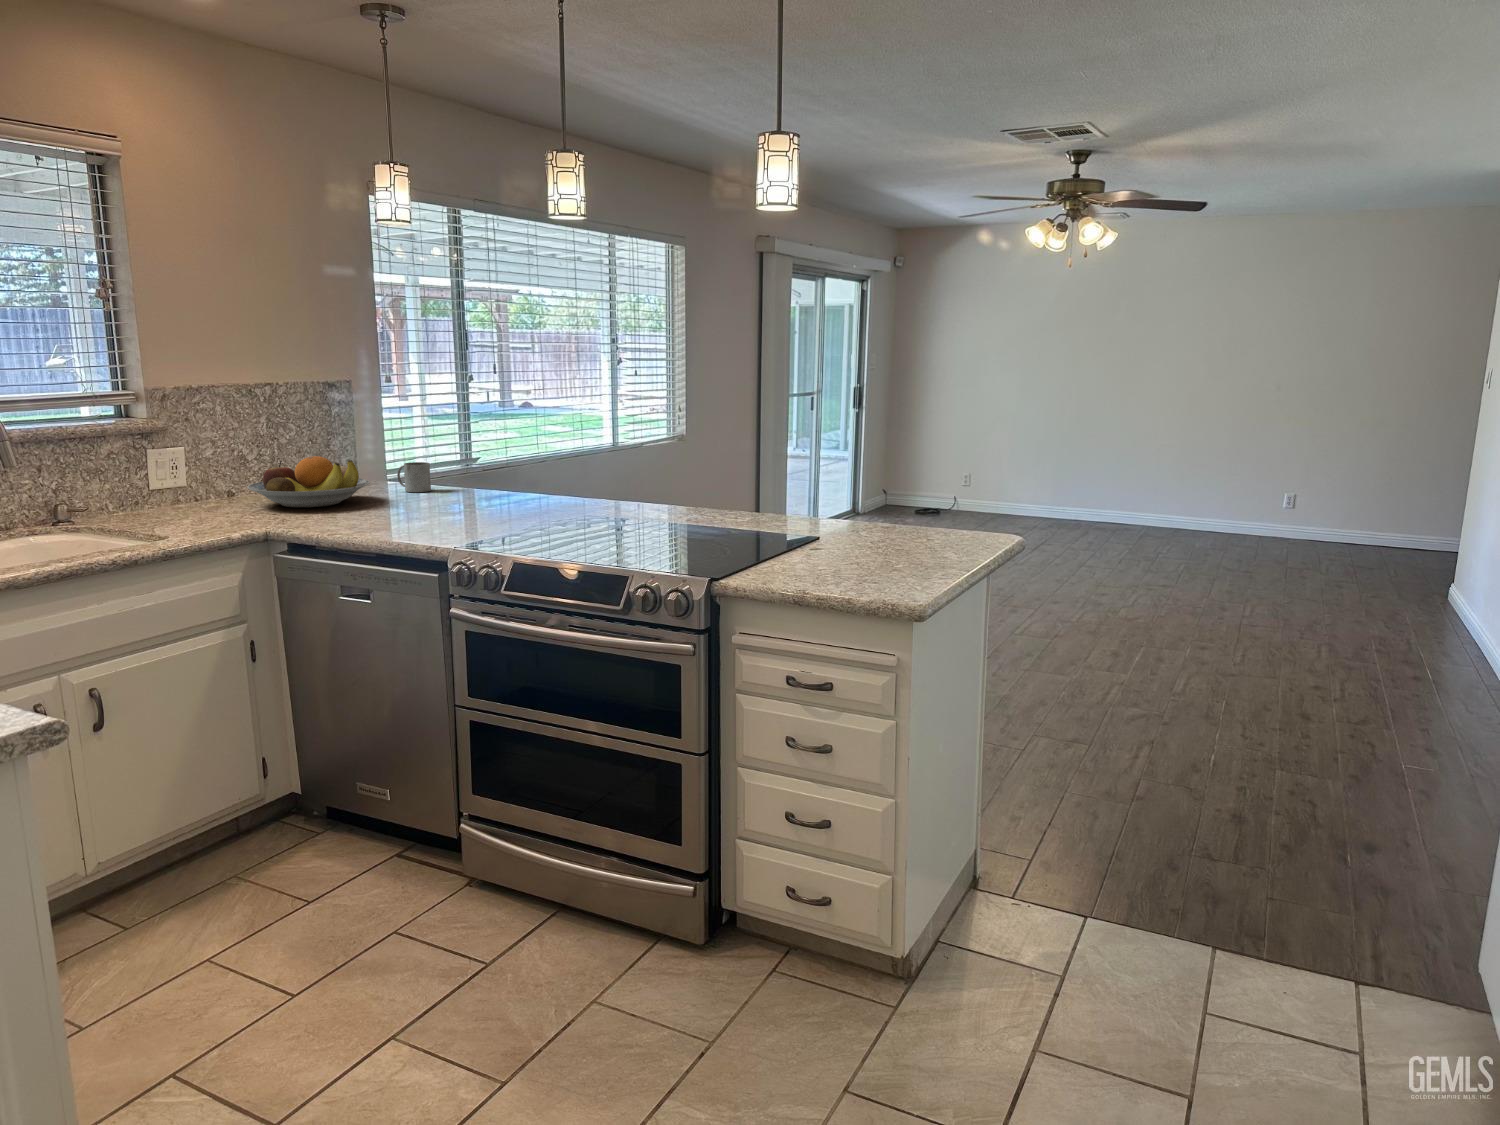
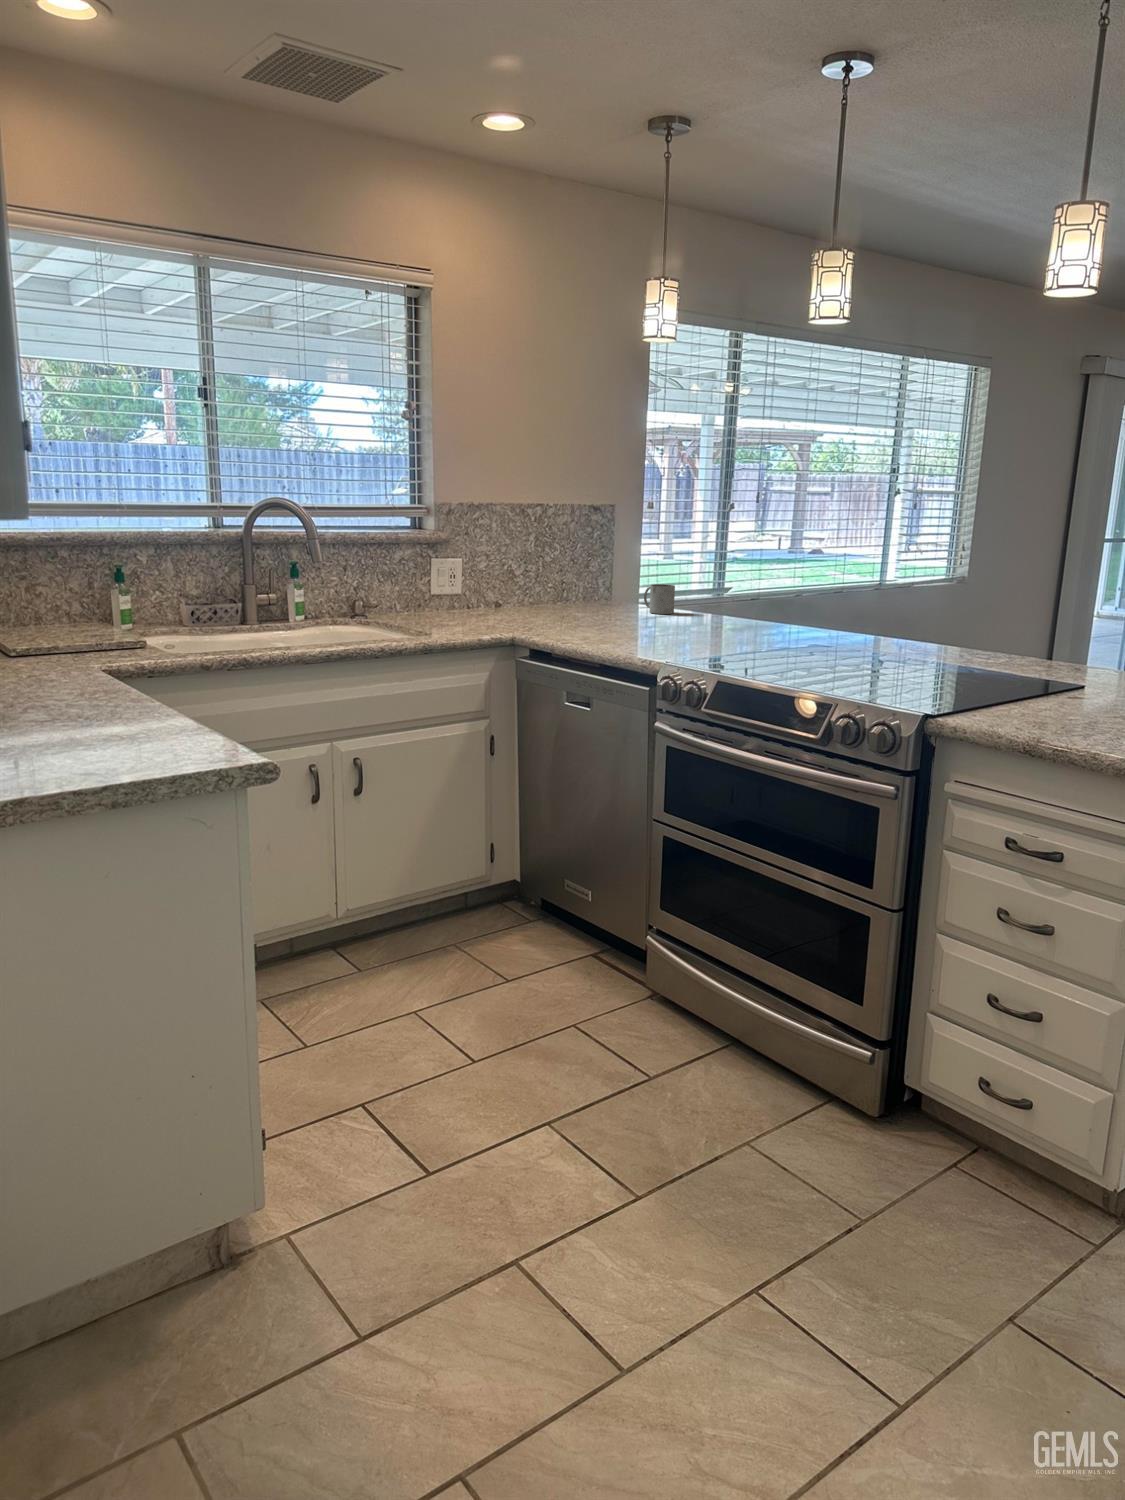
fruit bowl: present [247,456,370,507] -> none [507,571,615,620]

